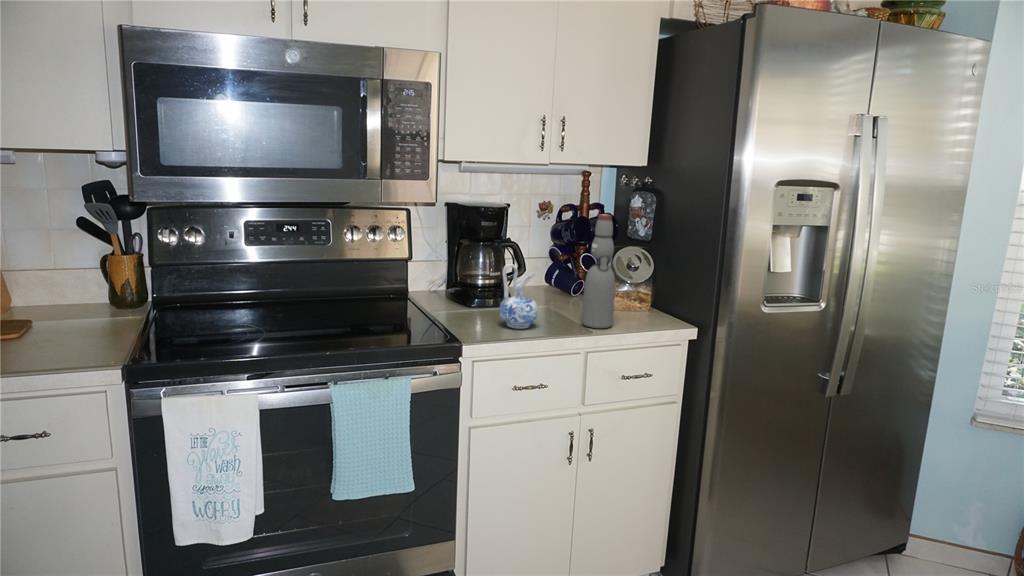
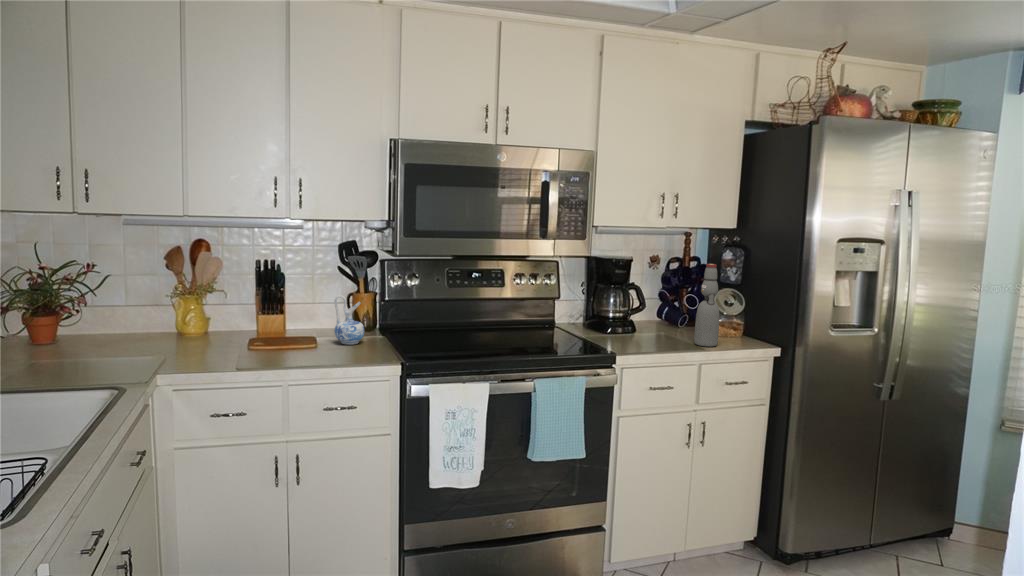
ceramic pitcher: present [499,263,538,329] -> present [334,295,364,345]

